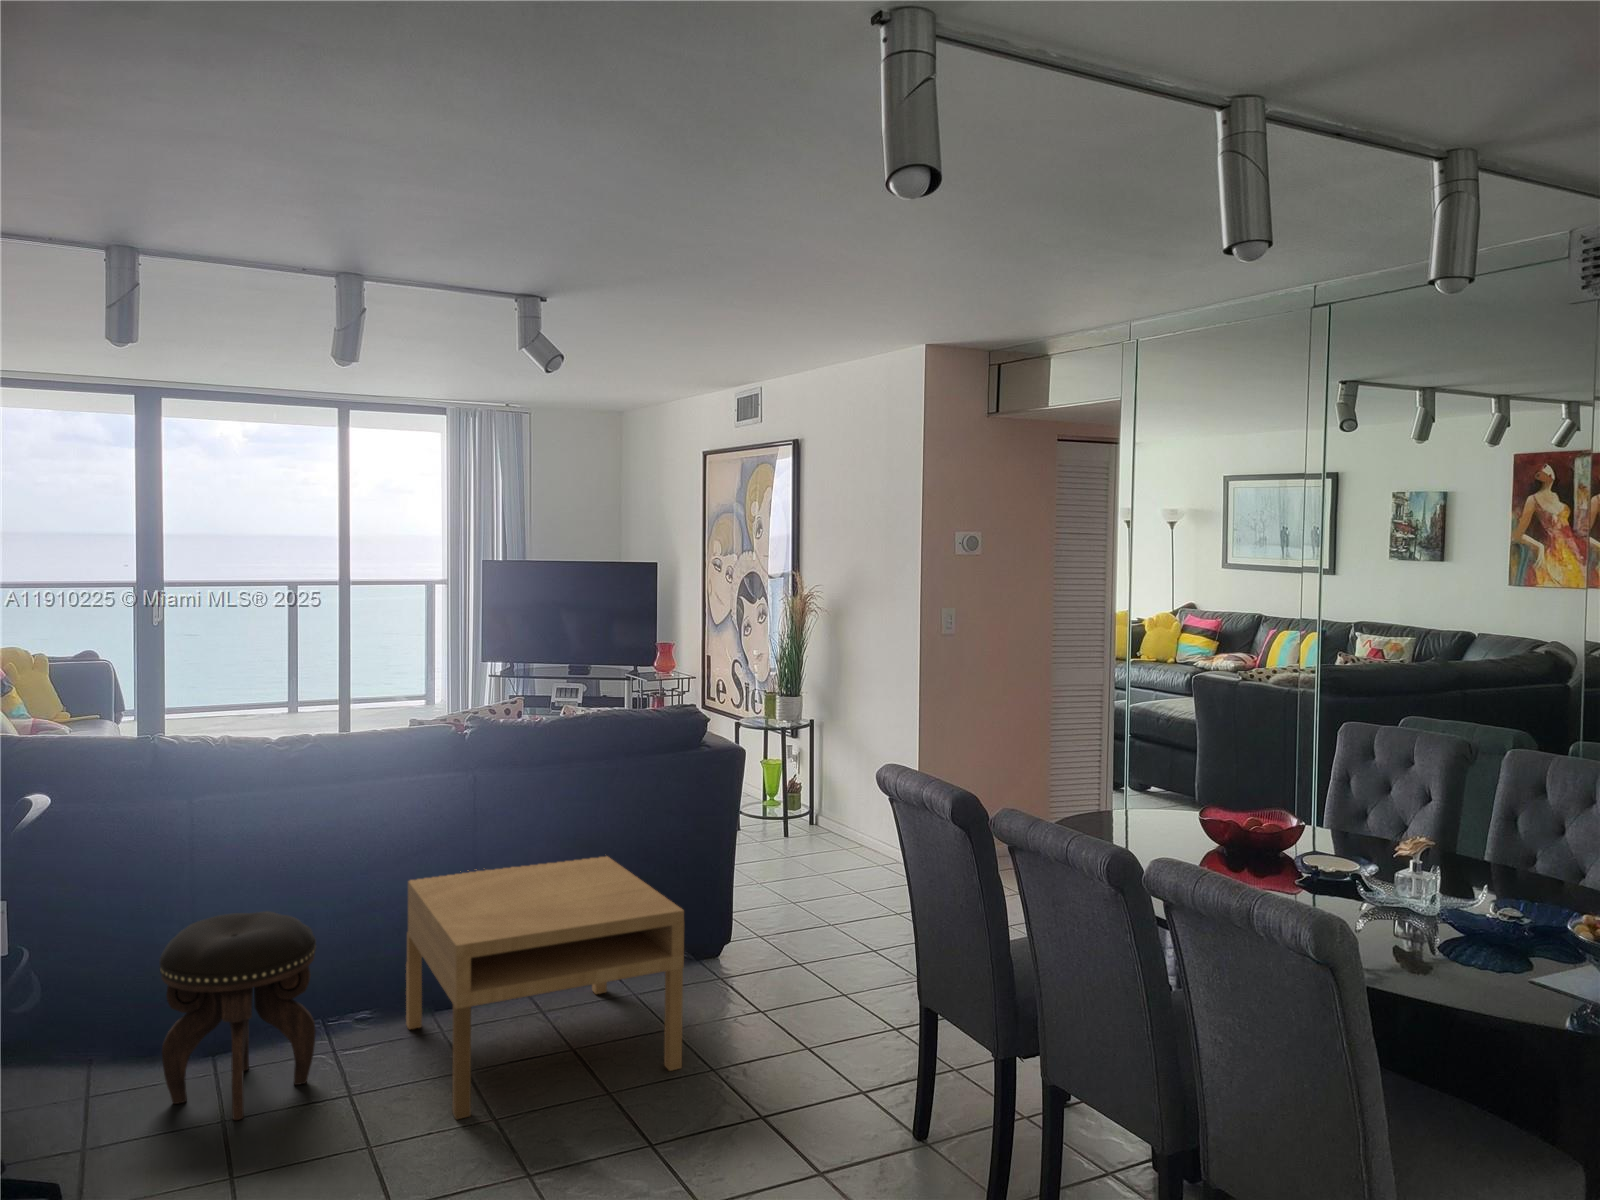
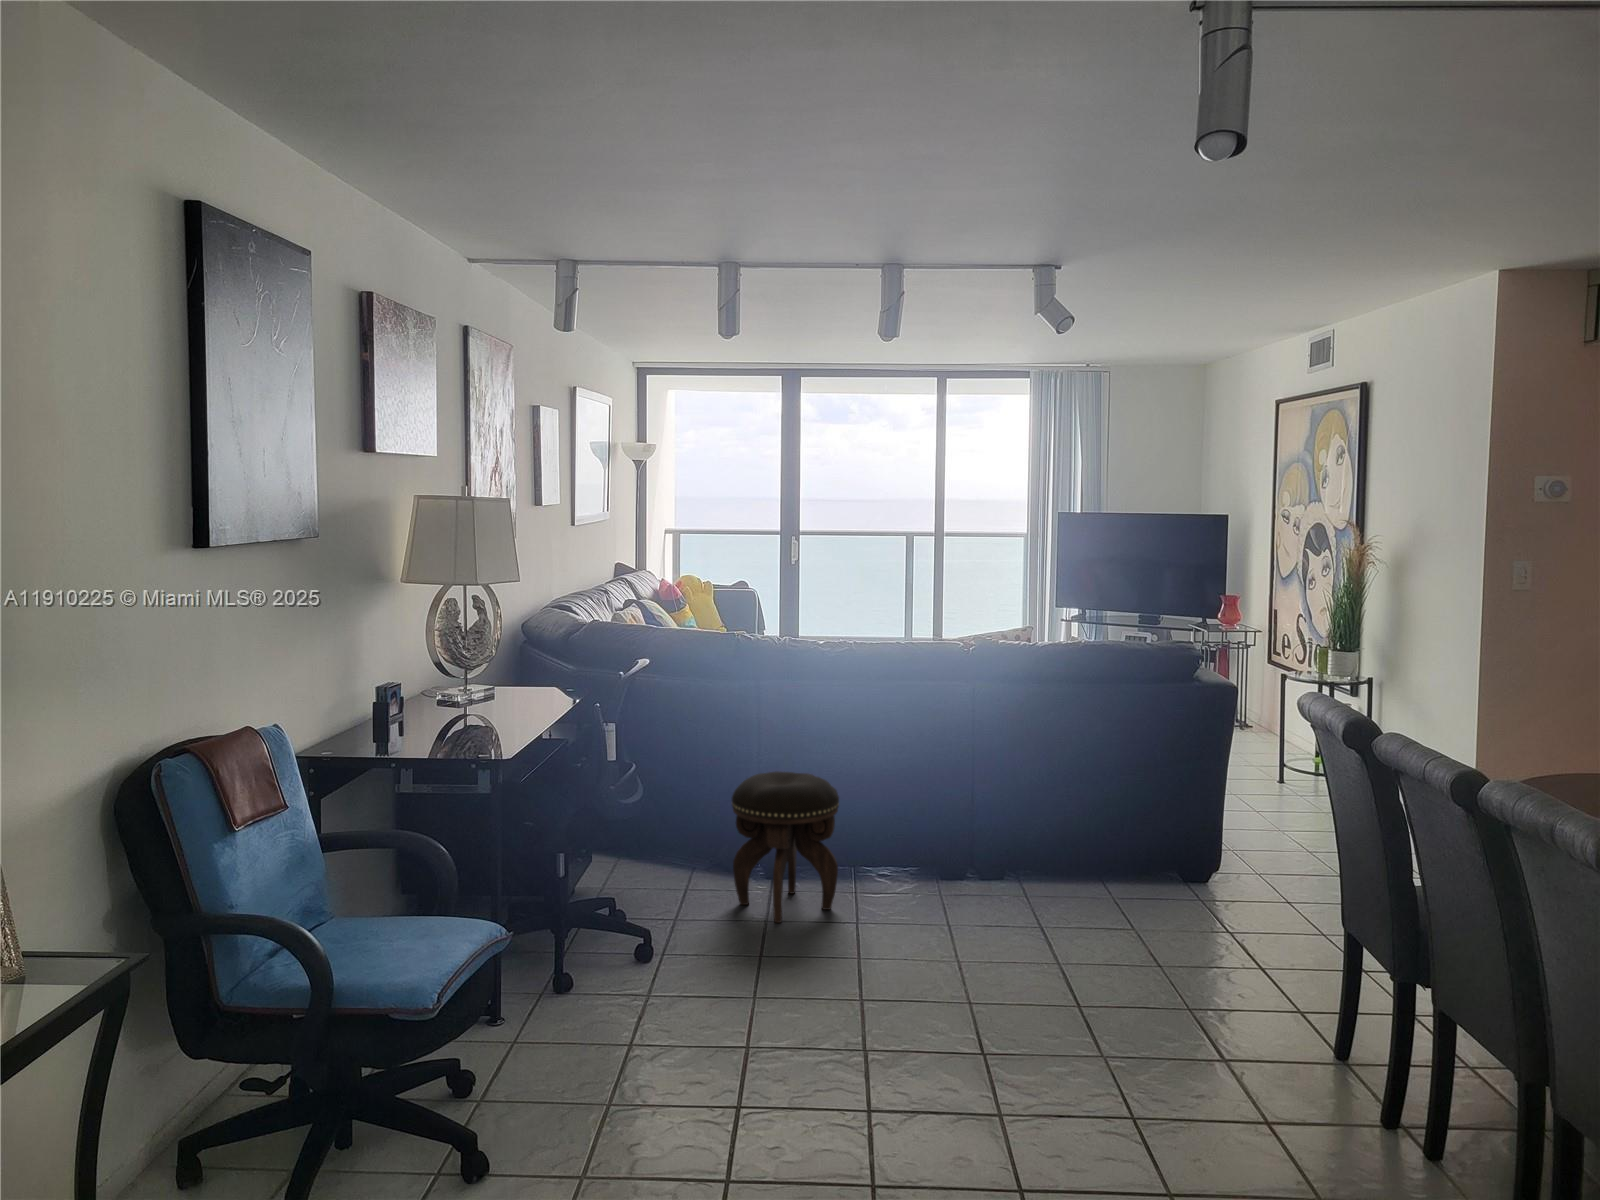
coffee table: present [406,856,684,1119] -> none [916,765,1136,960]

